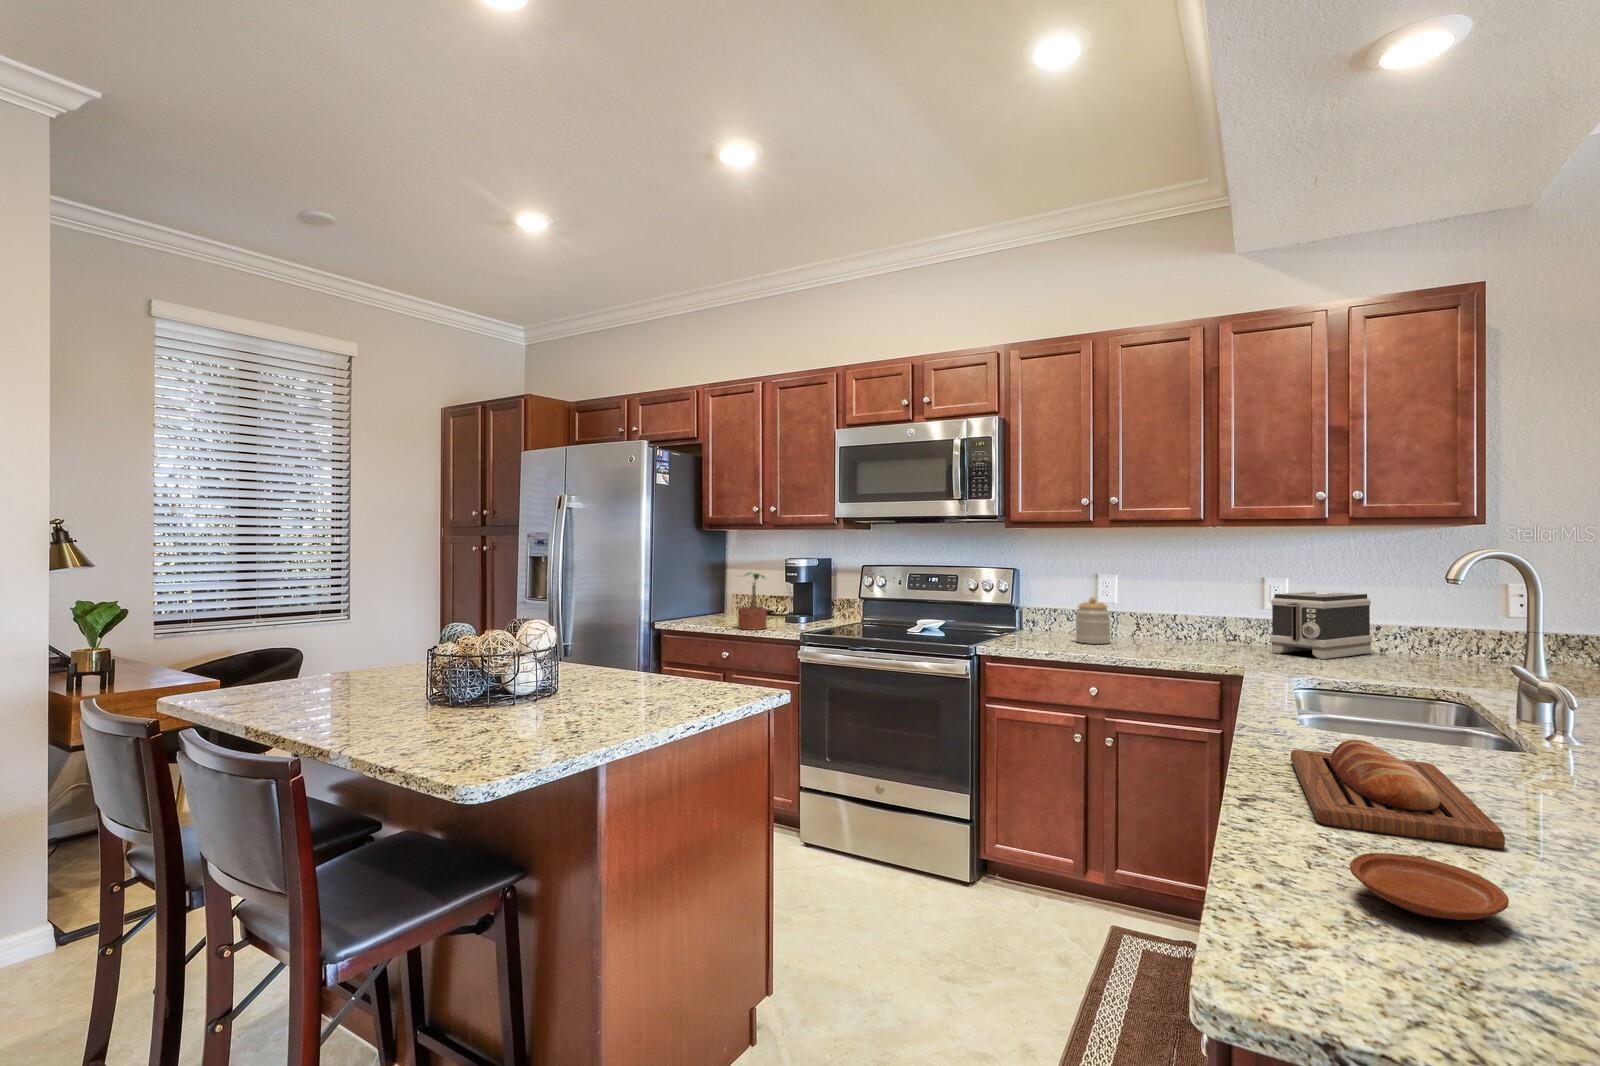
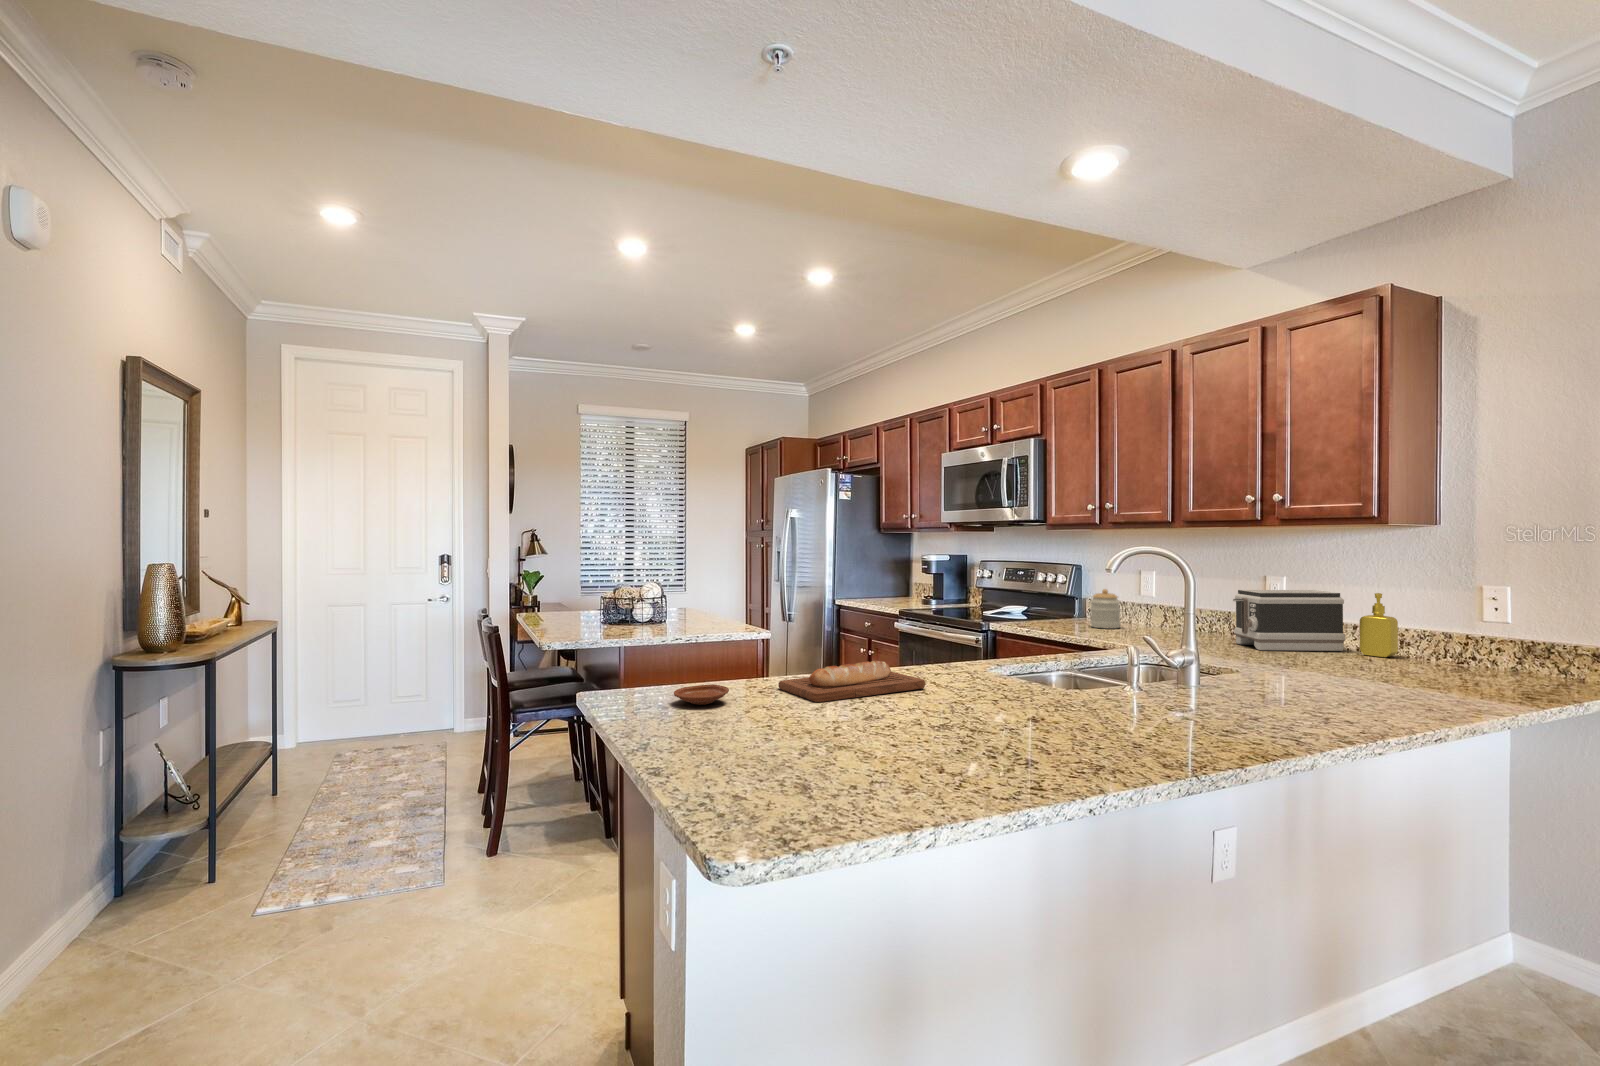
potted plant: present [738,573,767,630] -> none [873,564,895,606]
soap dispenser: none [1390,593,1427,657] -> present [1360,593,1398,657]

